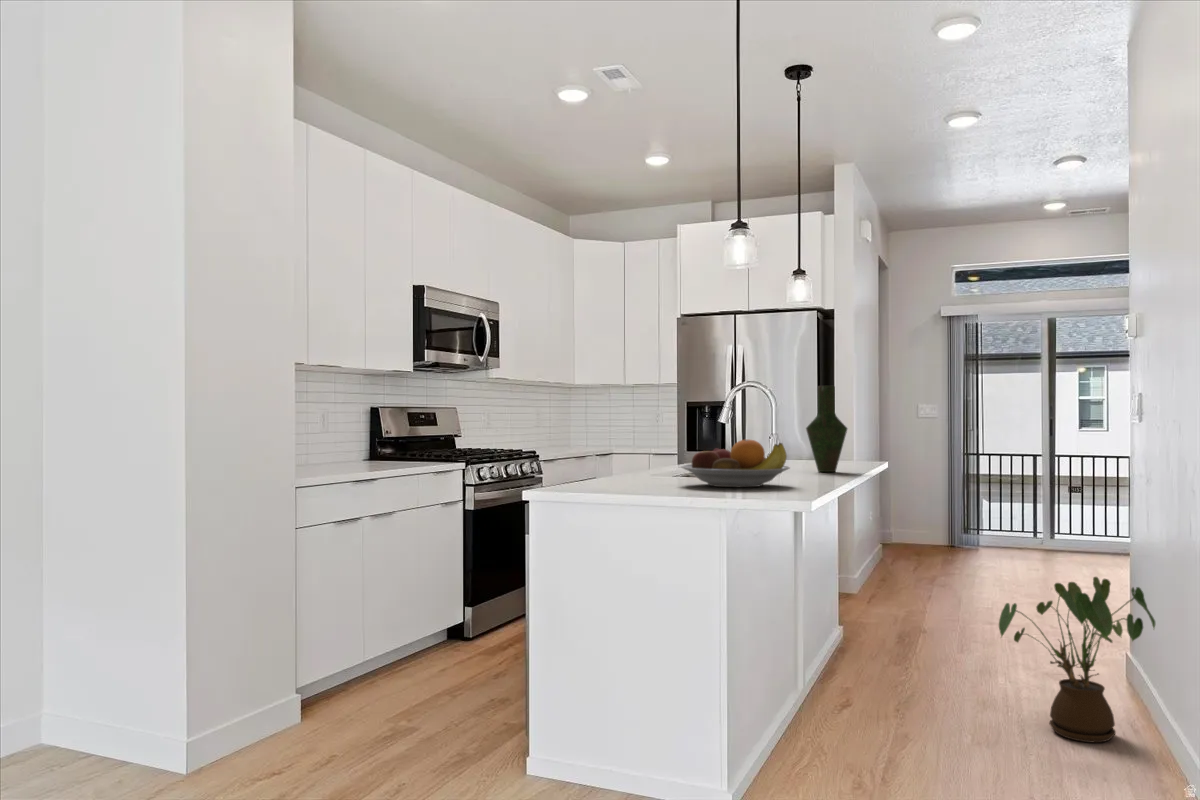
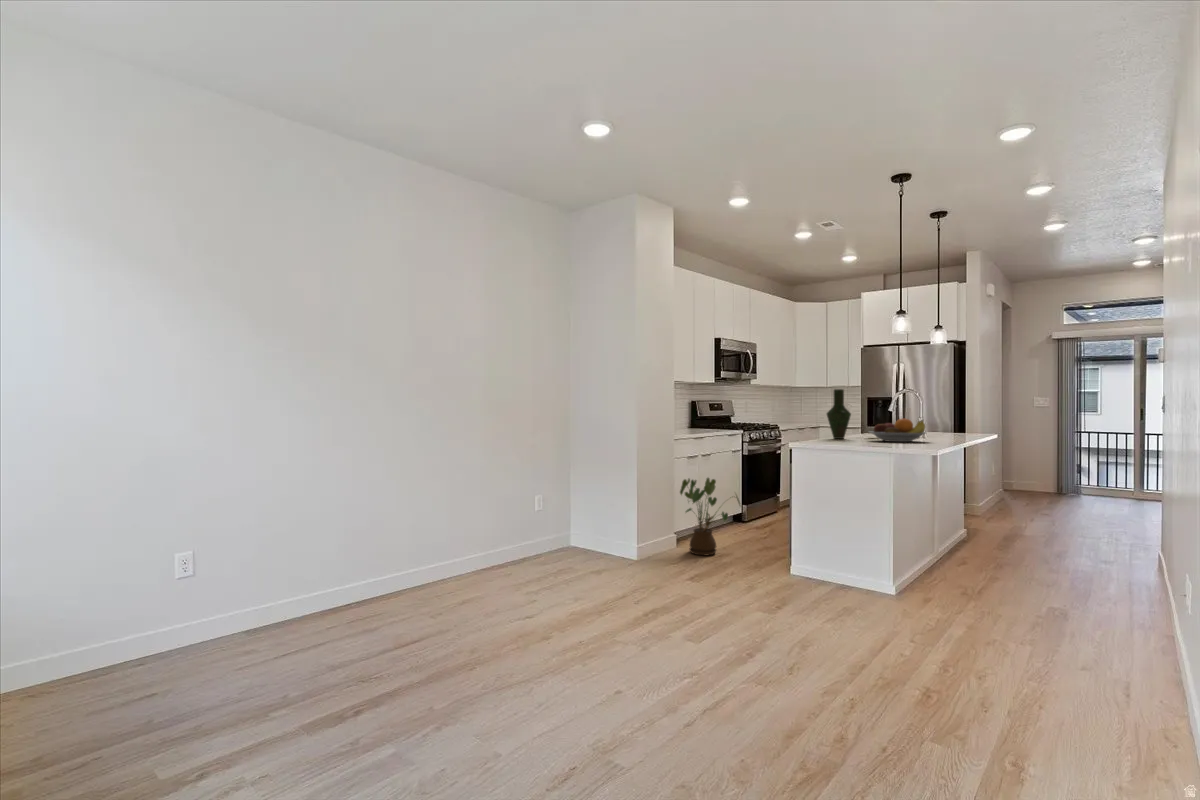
vase: present [806,386,847,472] -> present [827,389,851,439]
house plant: present [999,577,1155,743] -> present [680,478,741,555]

